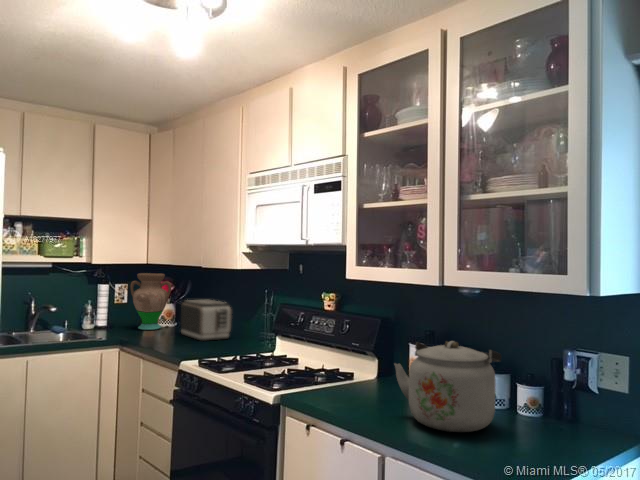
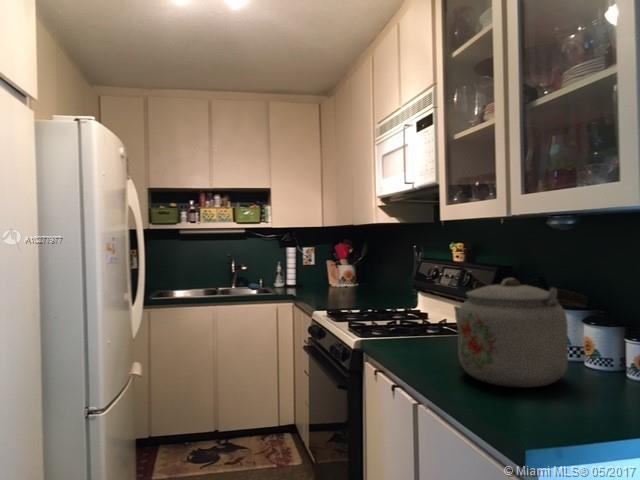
vase: present [130,273,171,330] -> none [308,236,343,288]
toaster: present [181,300,232,341] -> none [346,259,387,296]

